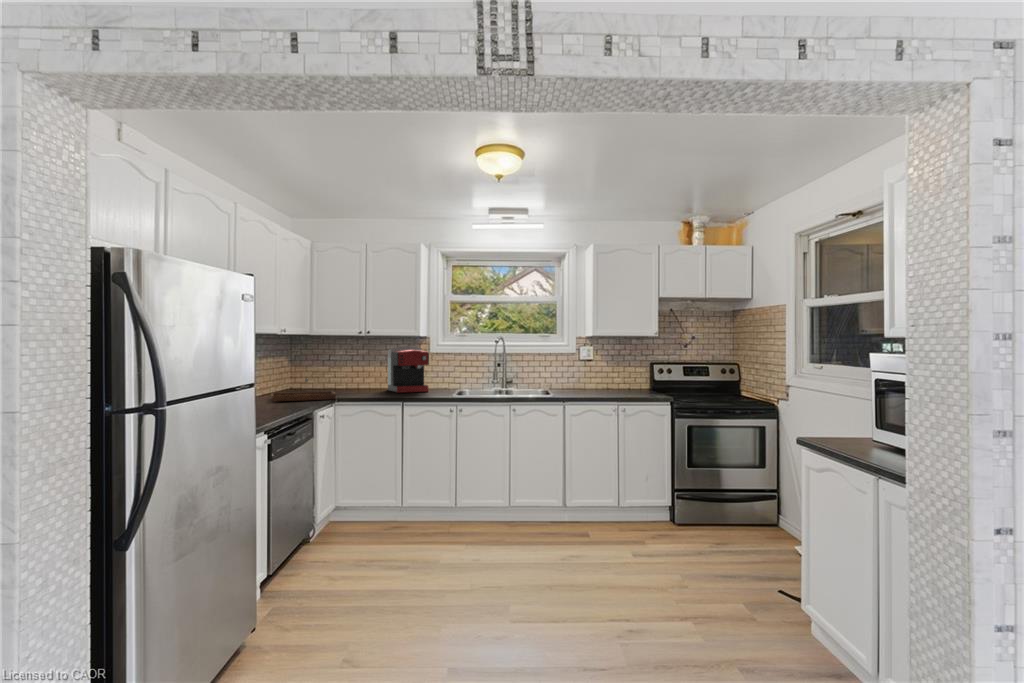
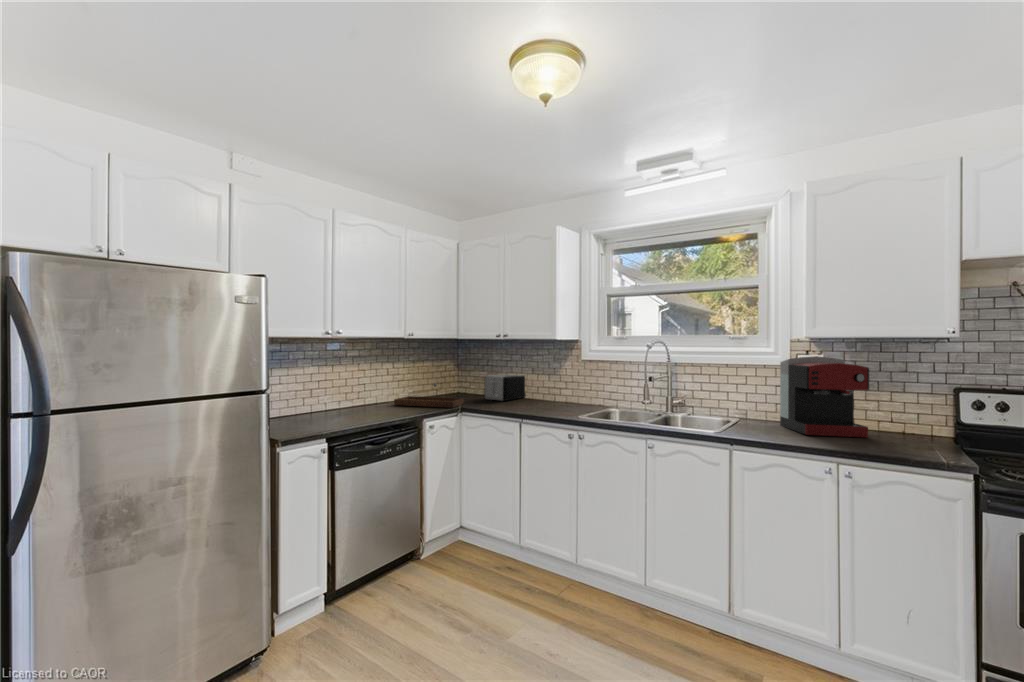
coffee maker: present [388,346,429,393] -> present [780,356,869,438]
toaster: none [341,368,372,392] -> present [484,375,526,401]

